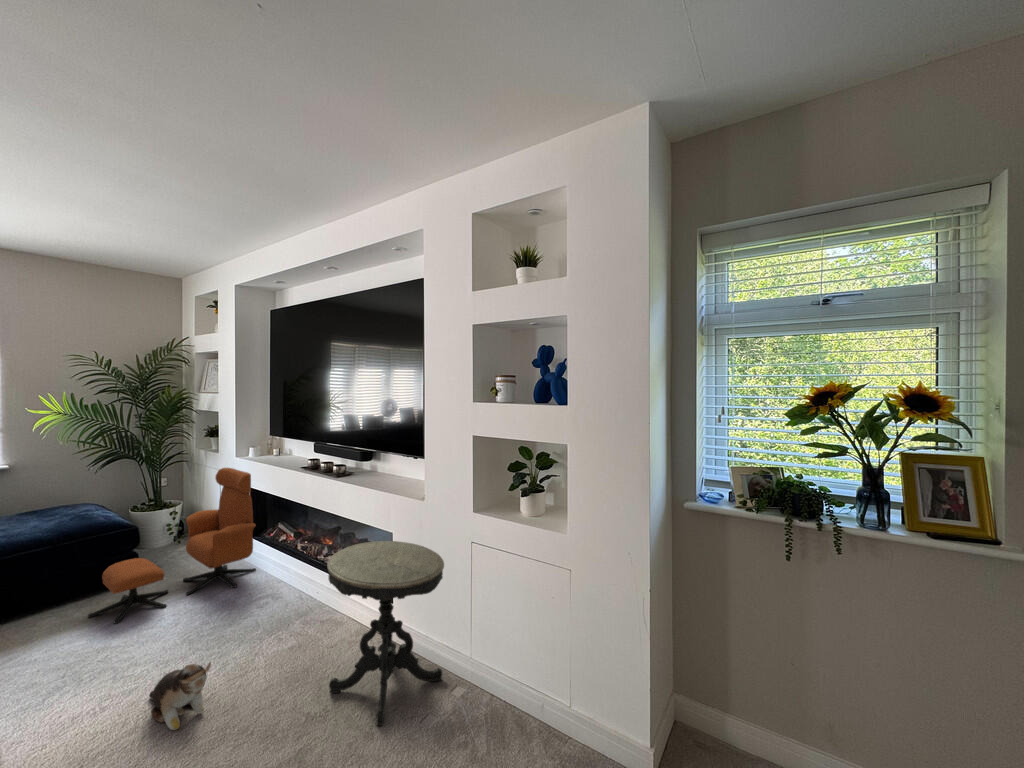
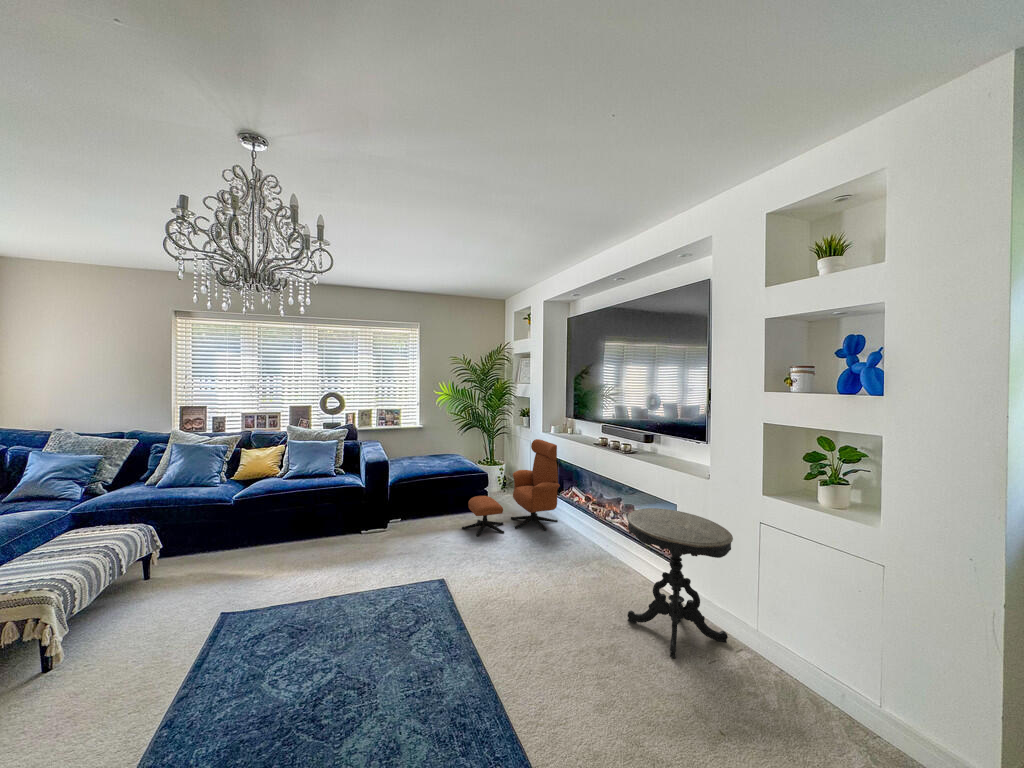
plush toy: present [149,662,211,730] -> none [507,568,548,610]

